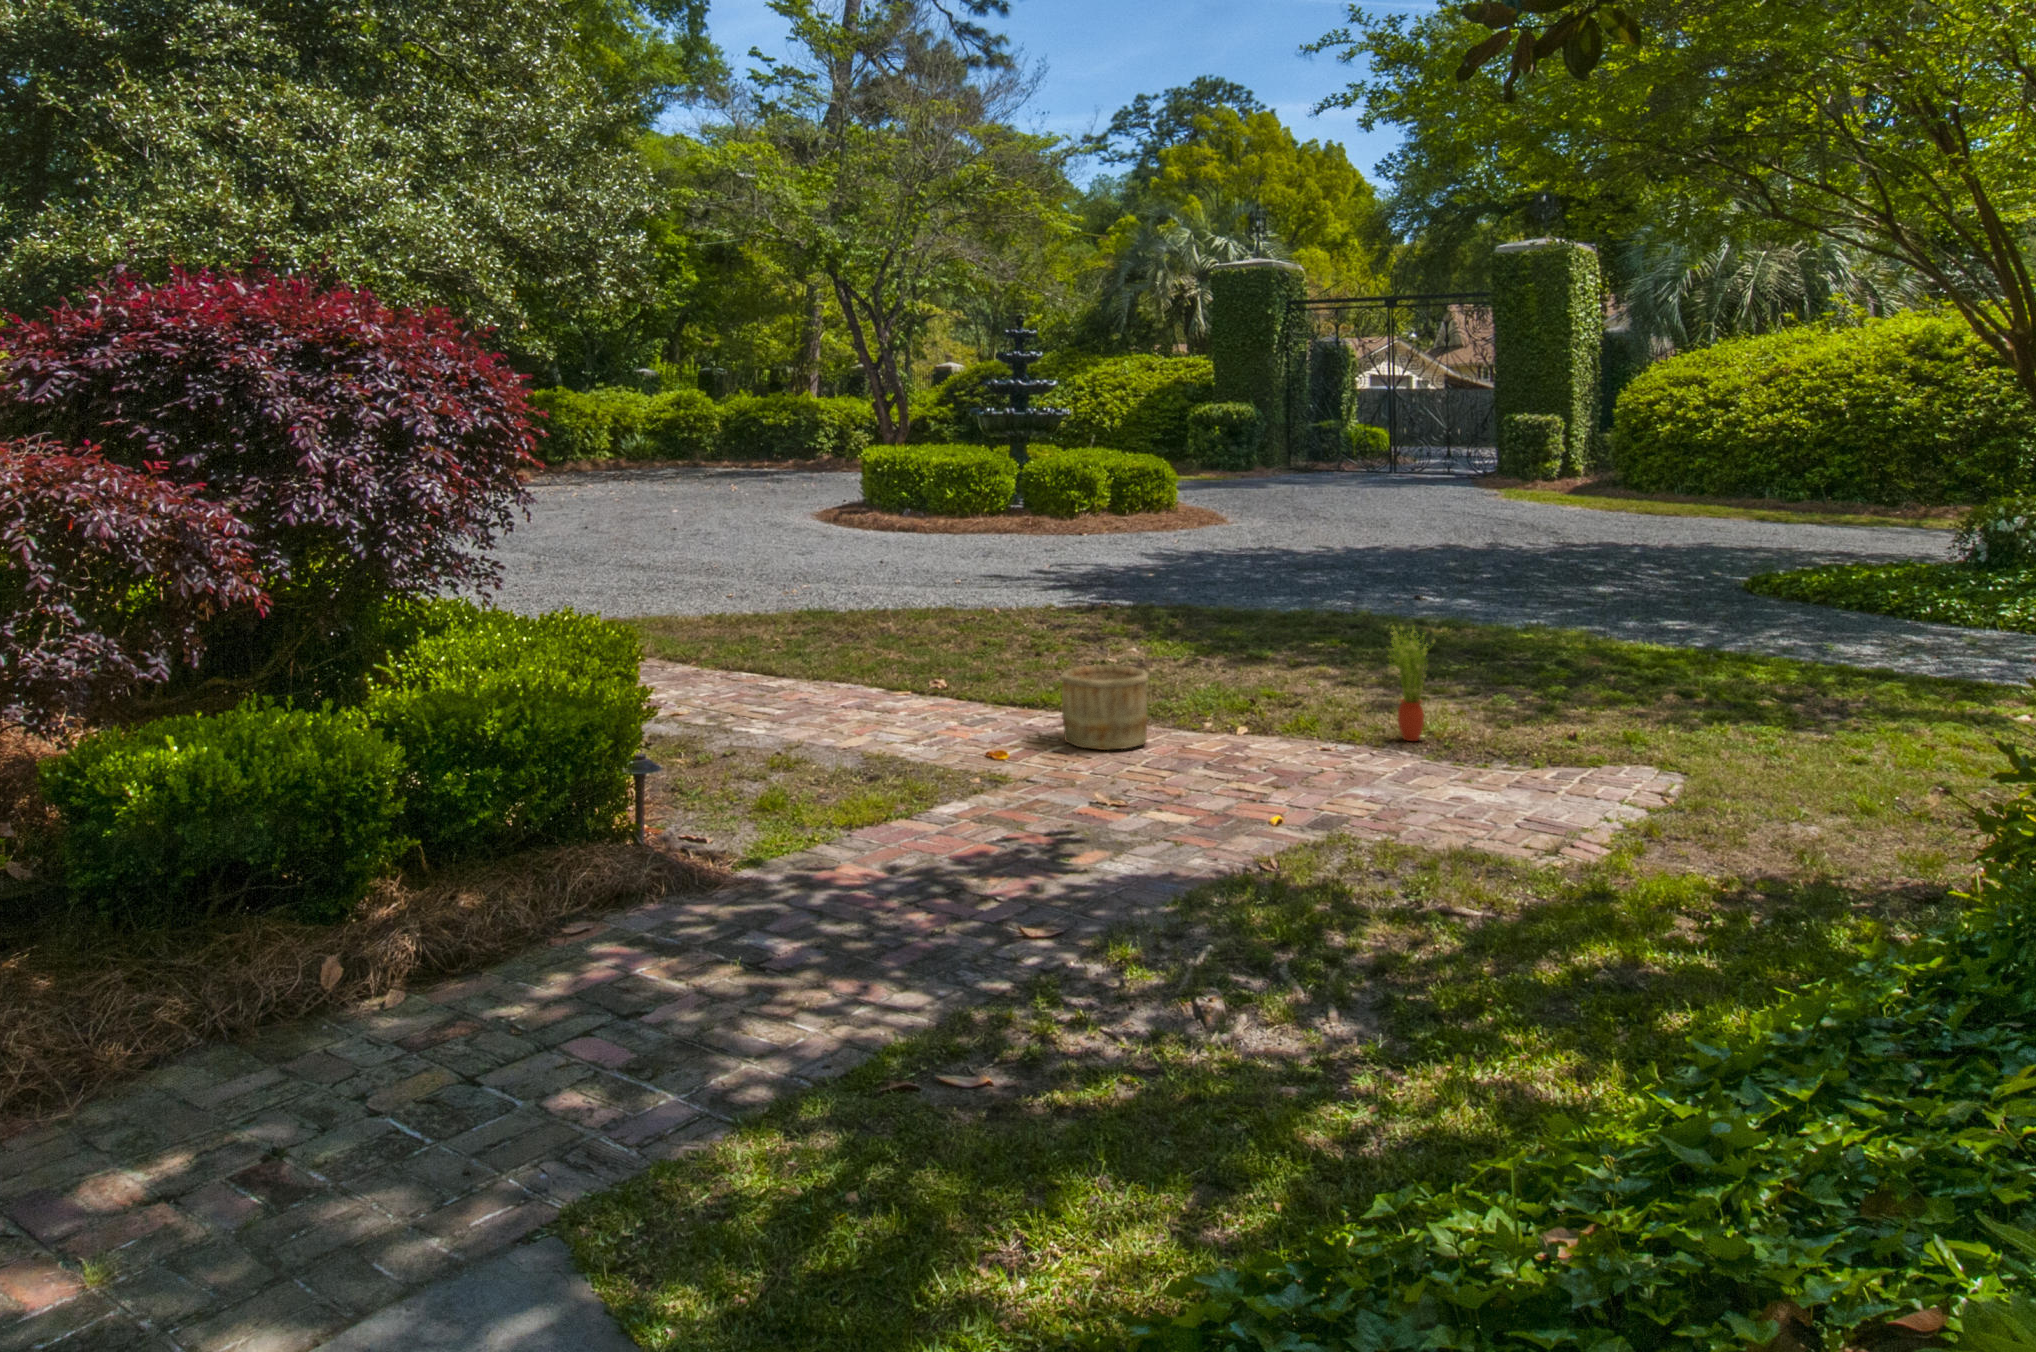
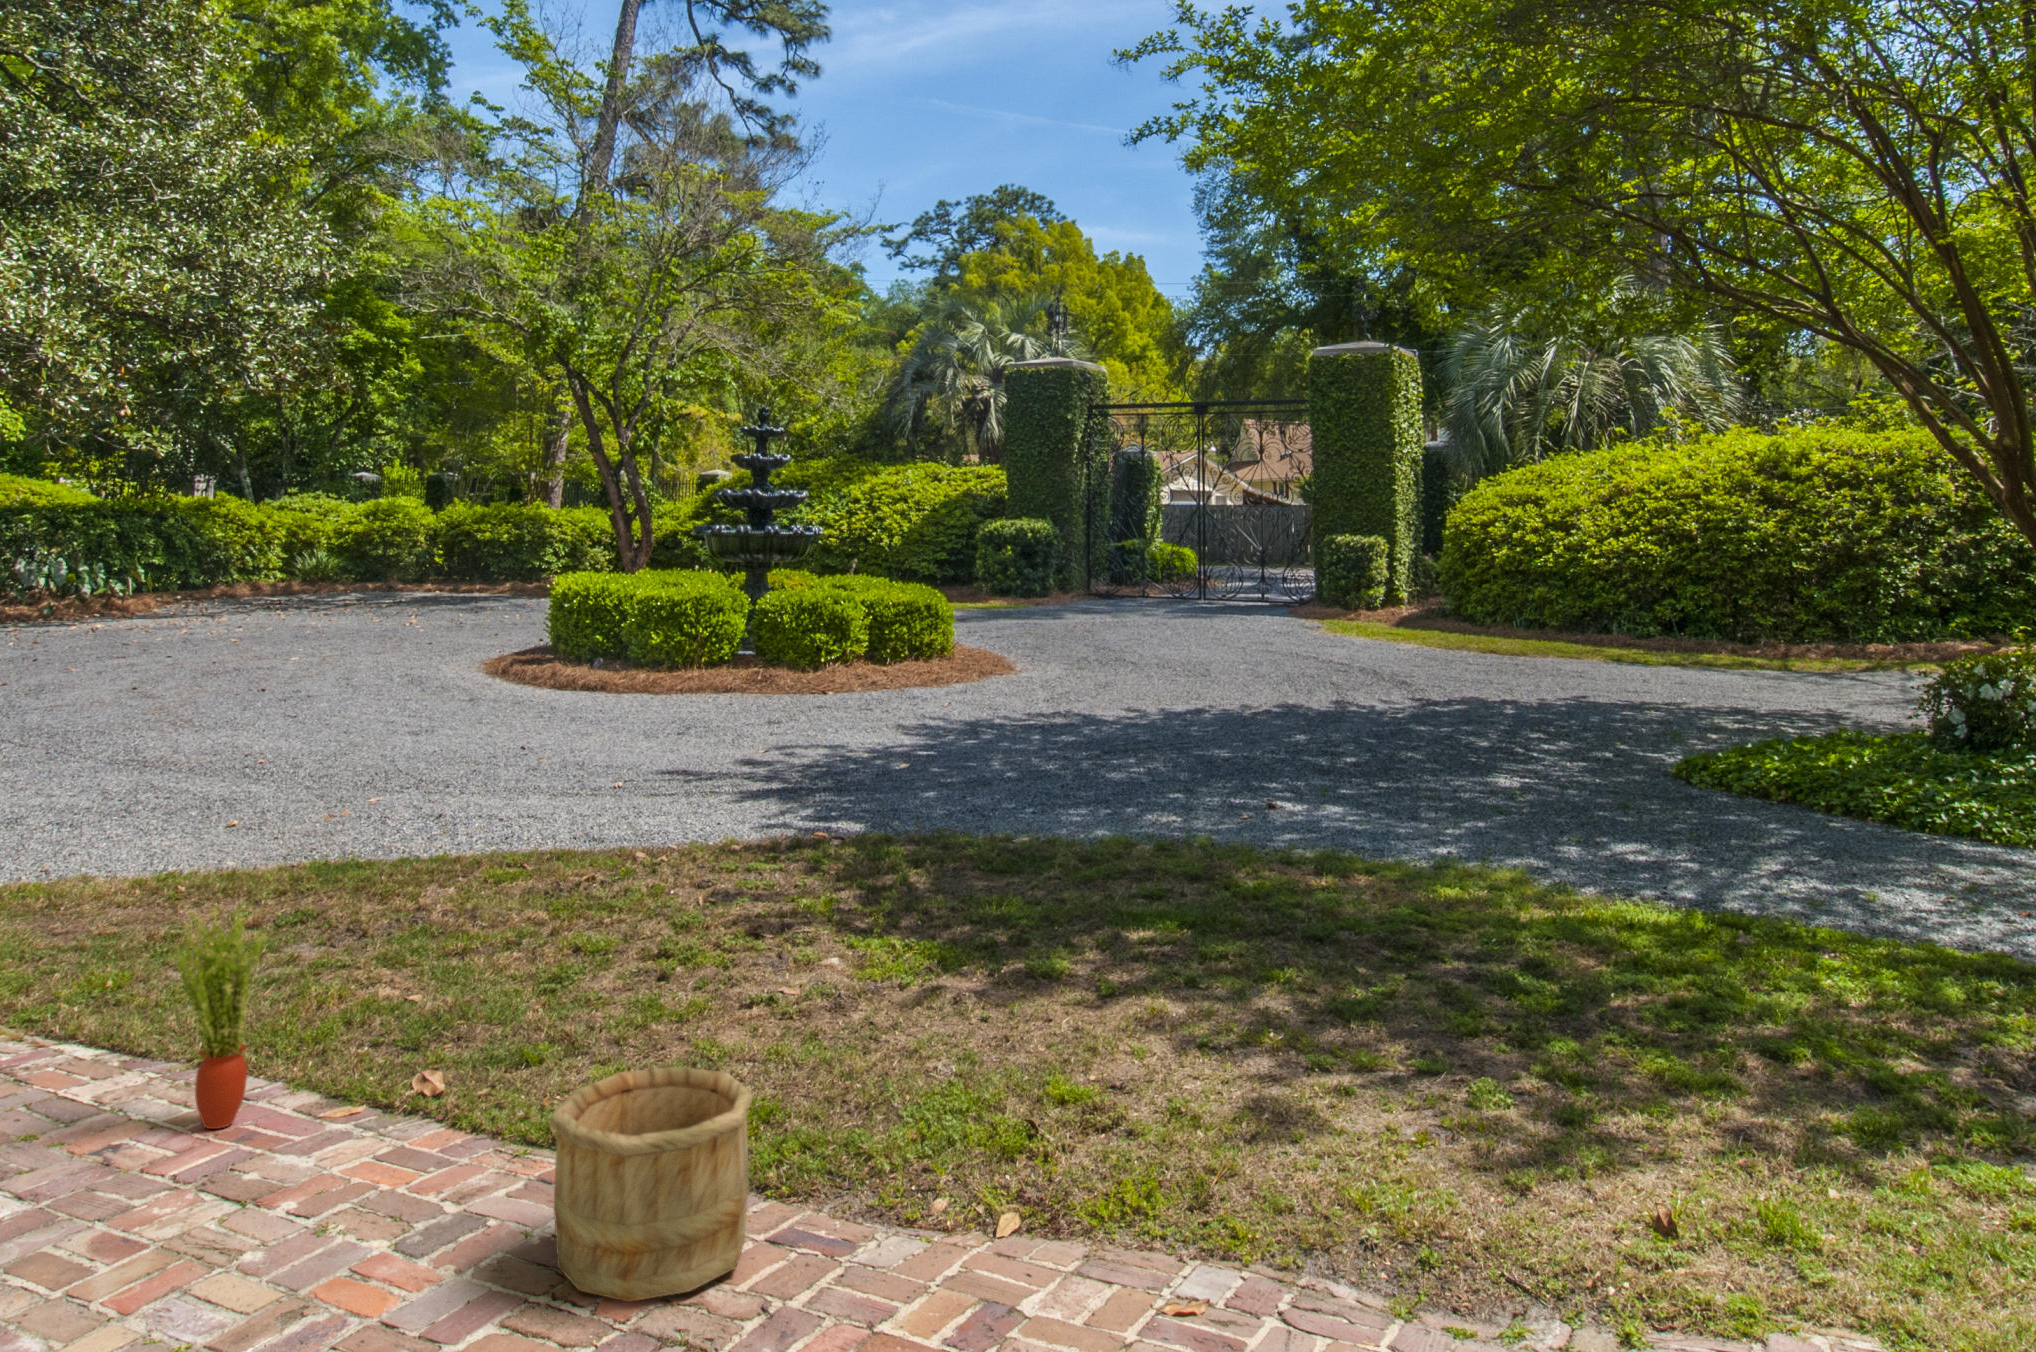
potted plant: present [1388,626,1435,741] -> present [169,906,267,1129]

